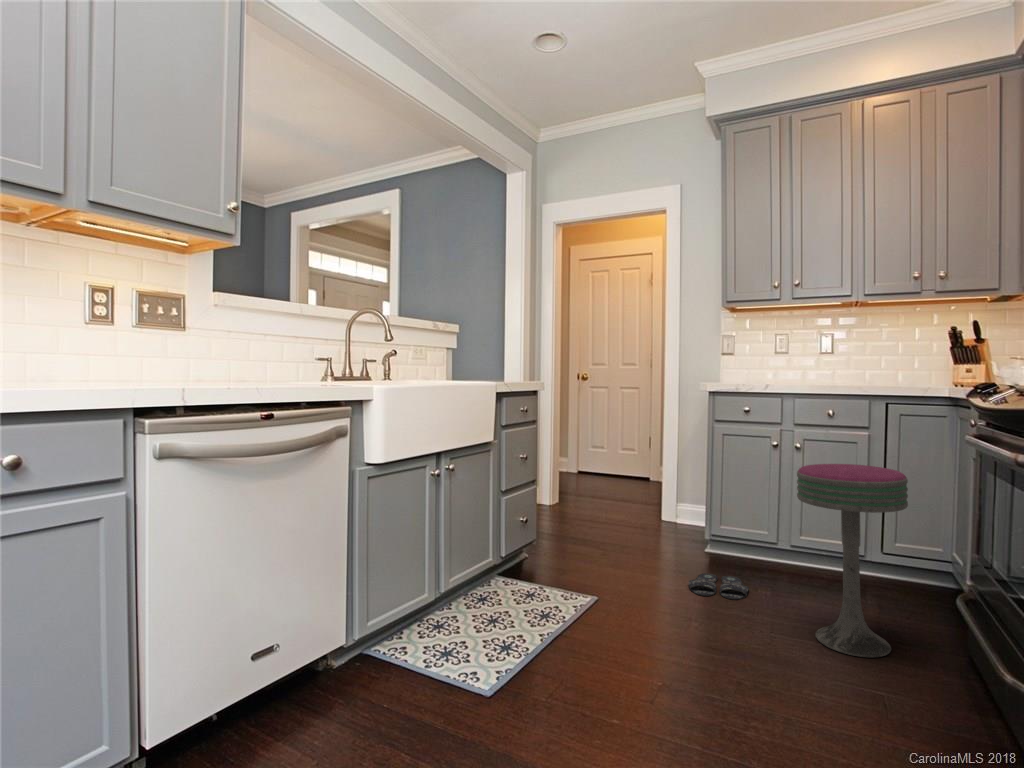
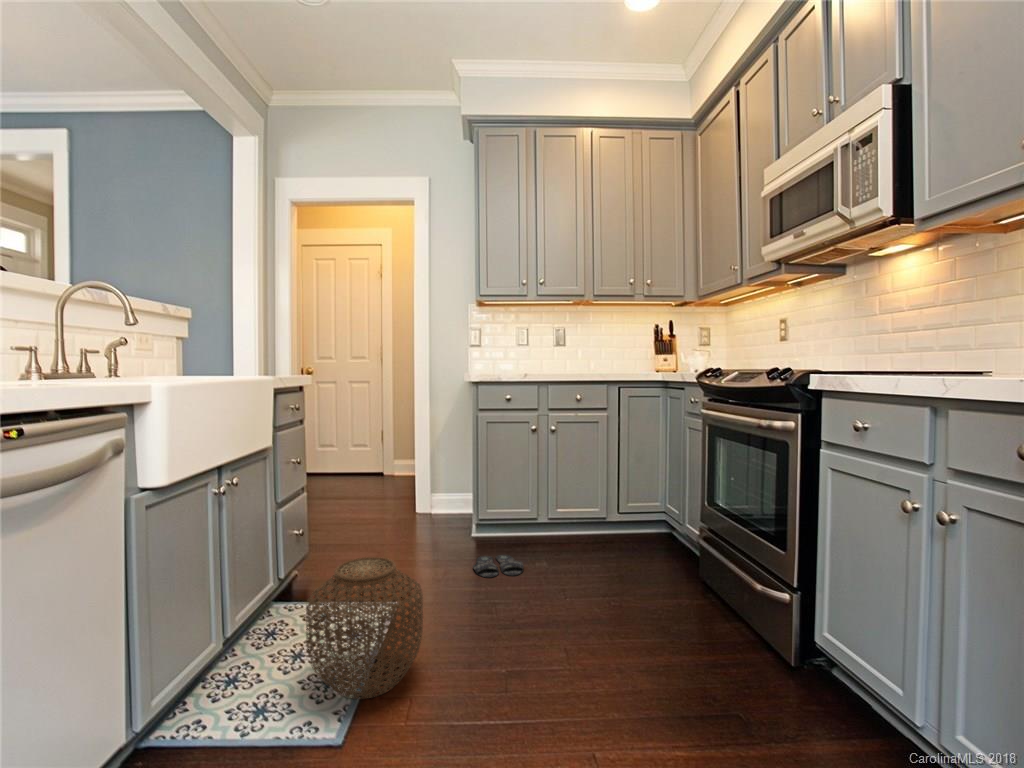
bar stool: present [797,464,908,658] -> none [576,450,653,603]
woven basket: none [482,543,585,669] -> present [306,557,423,699]

